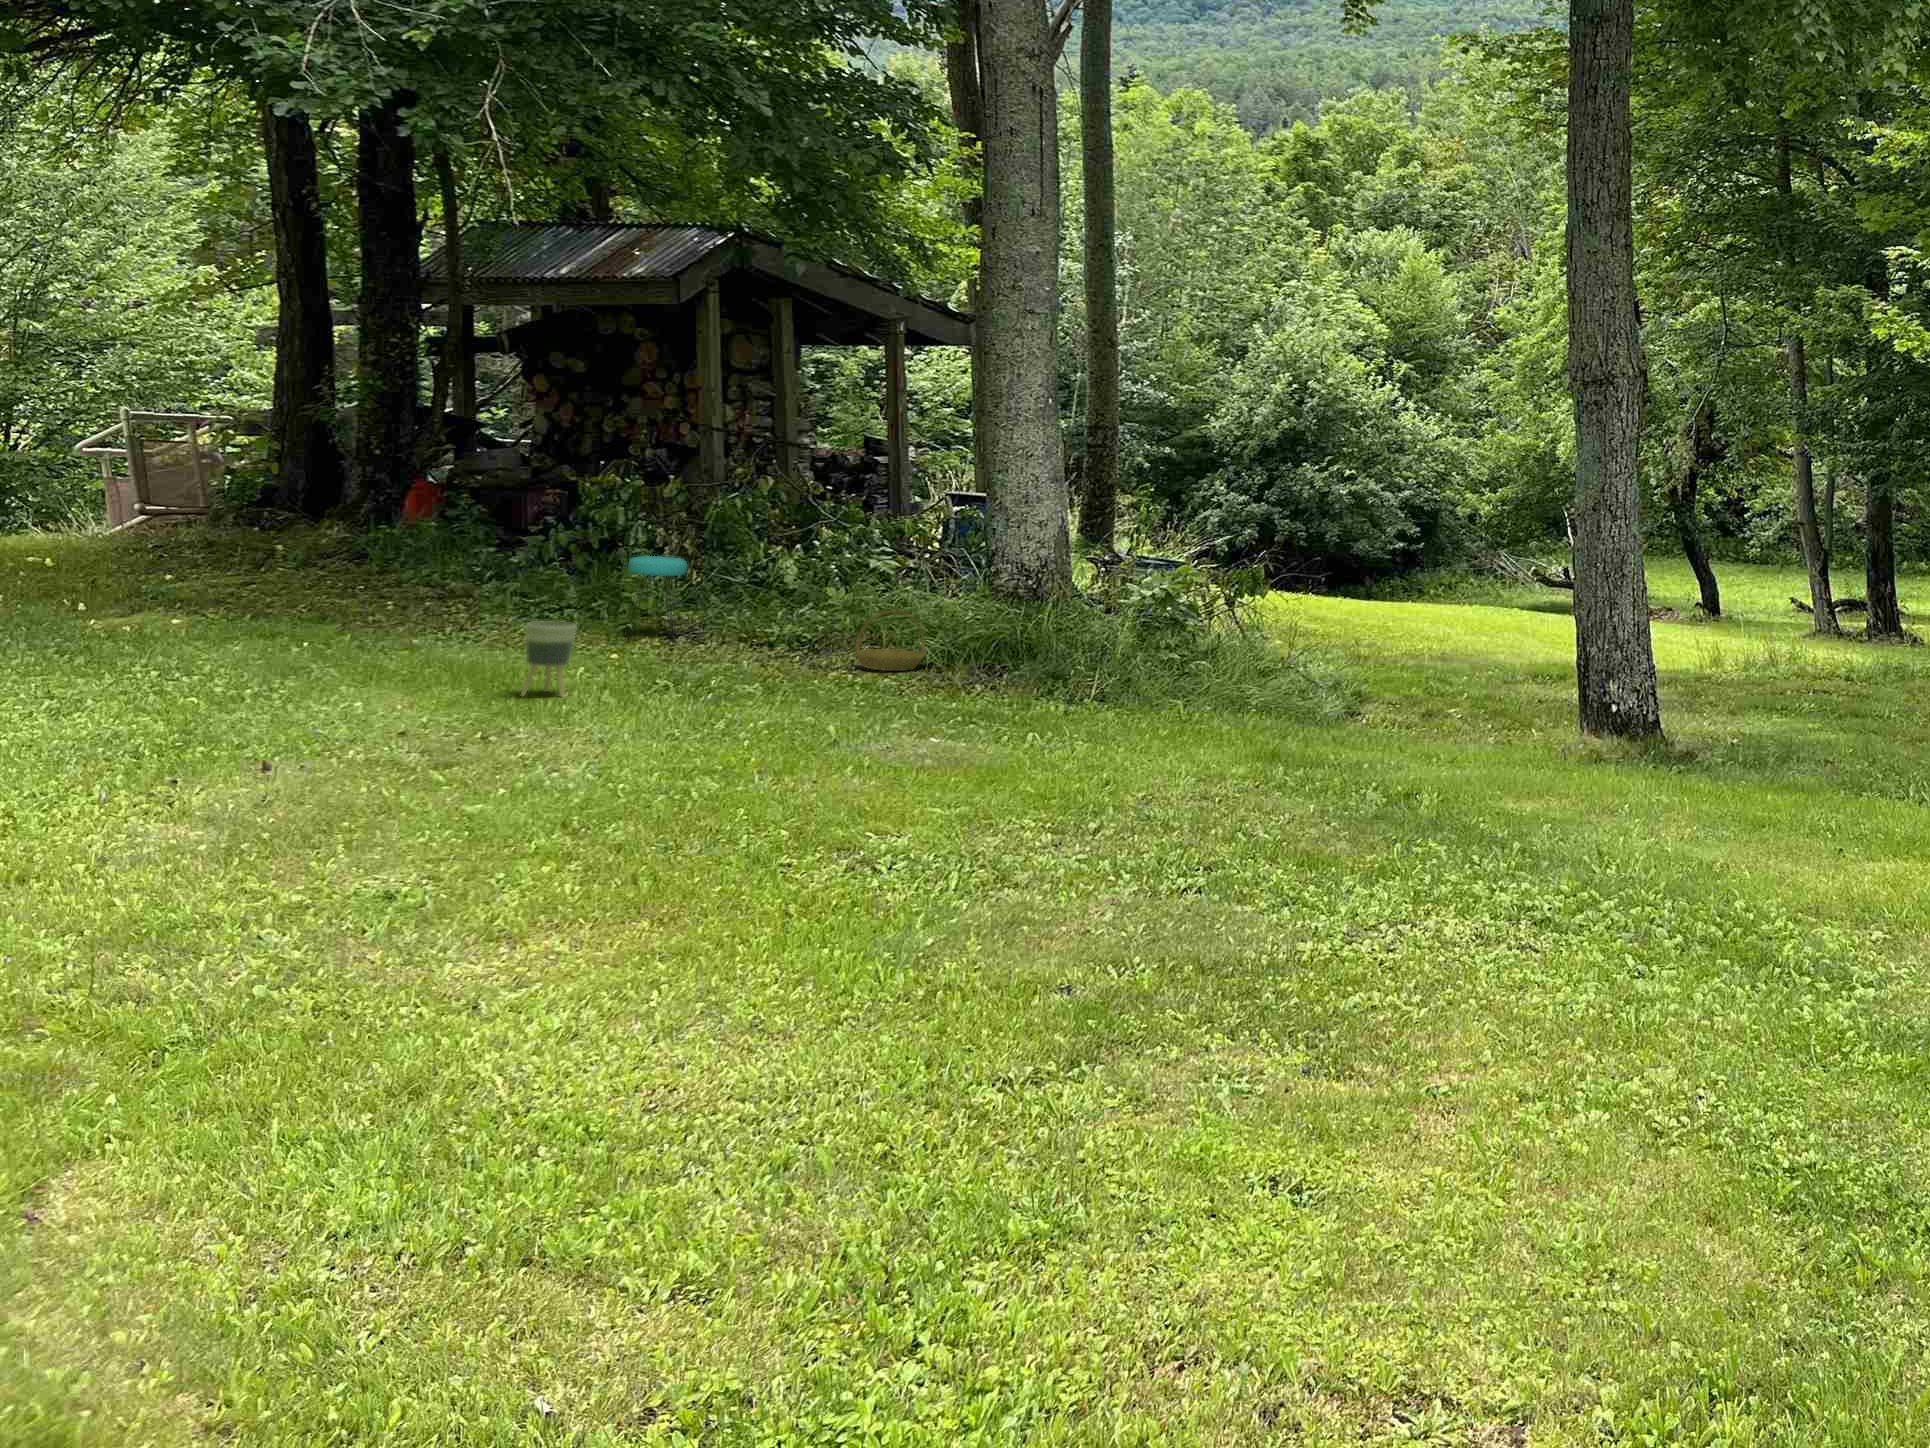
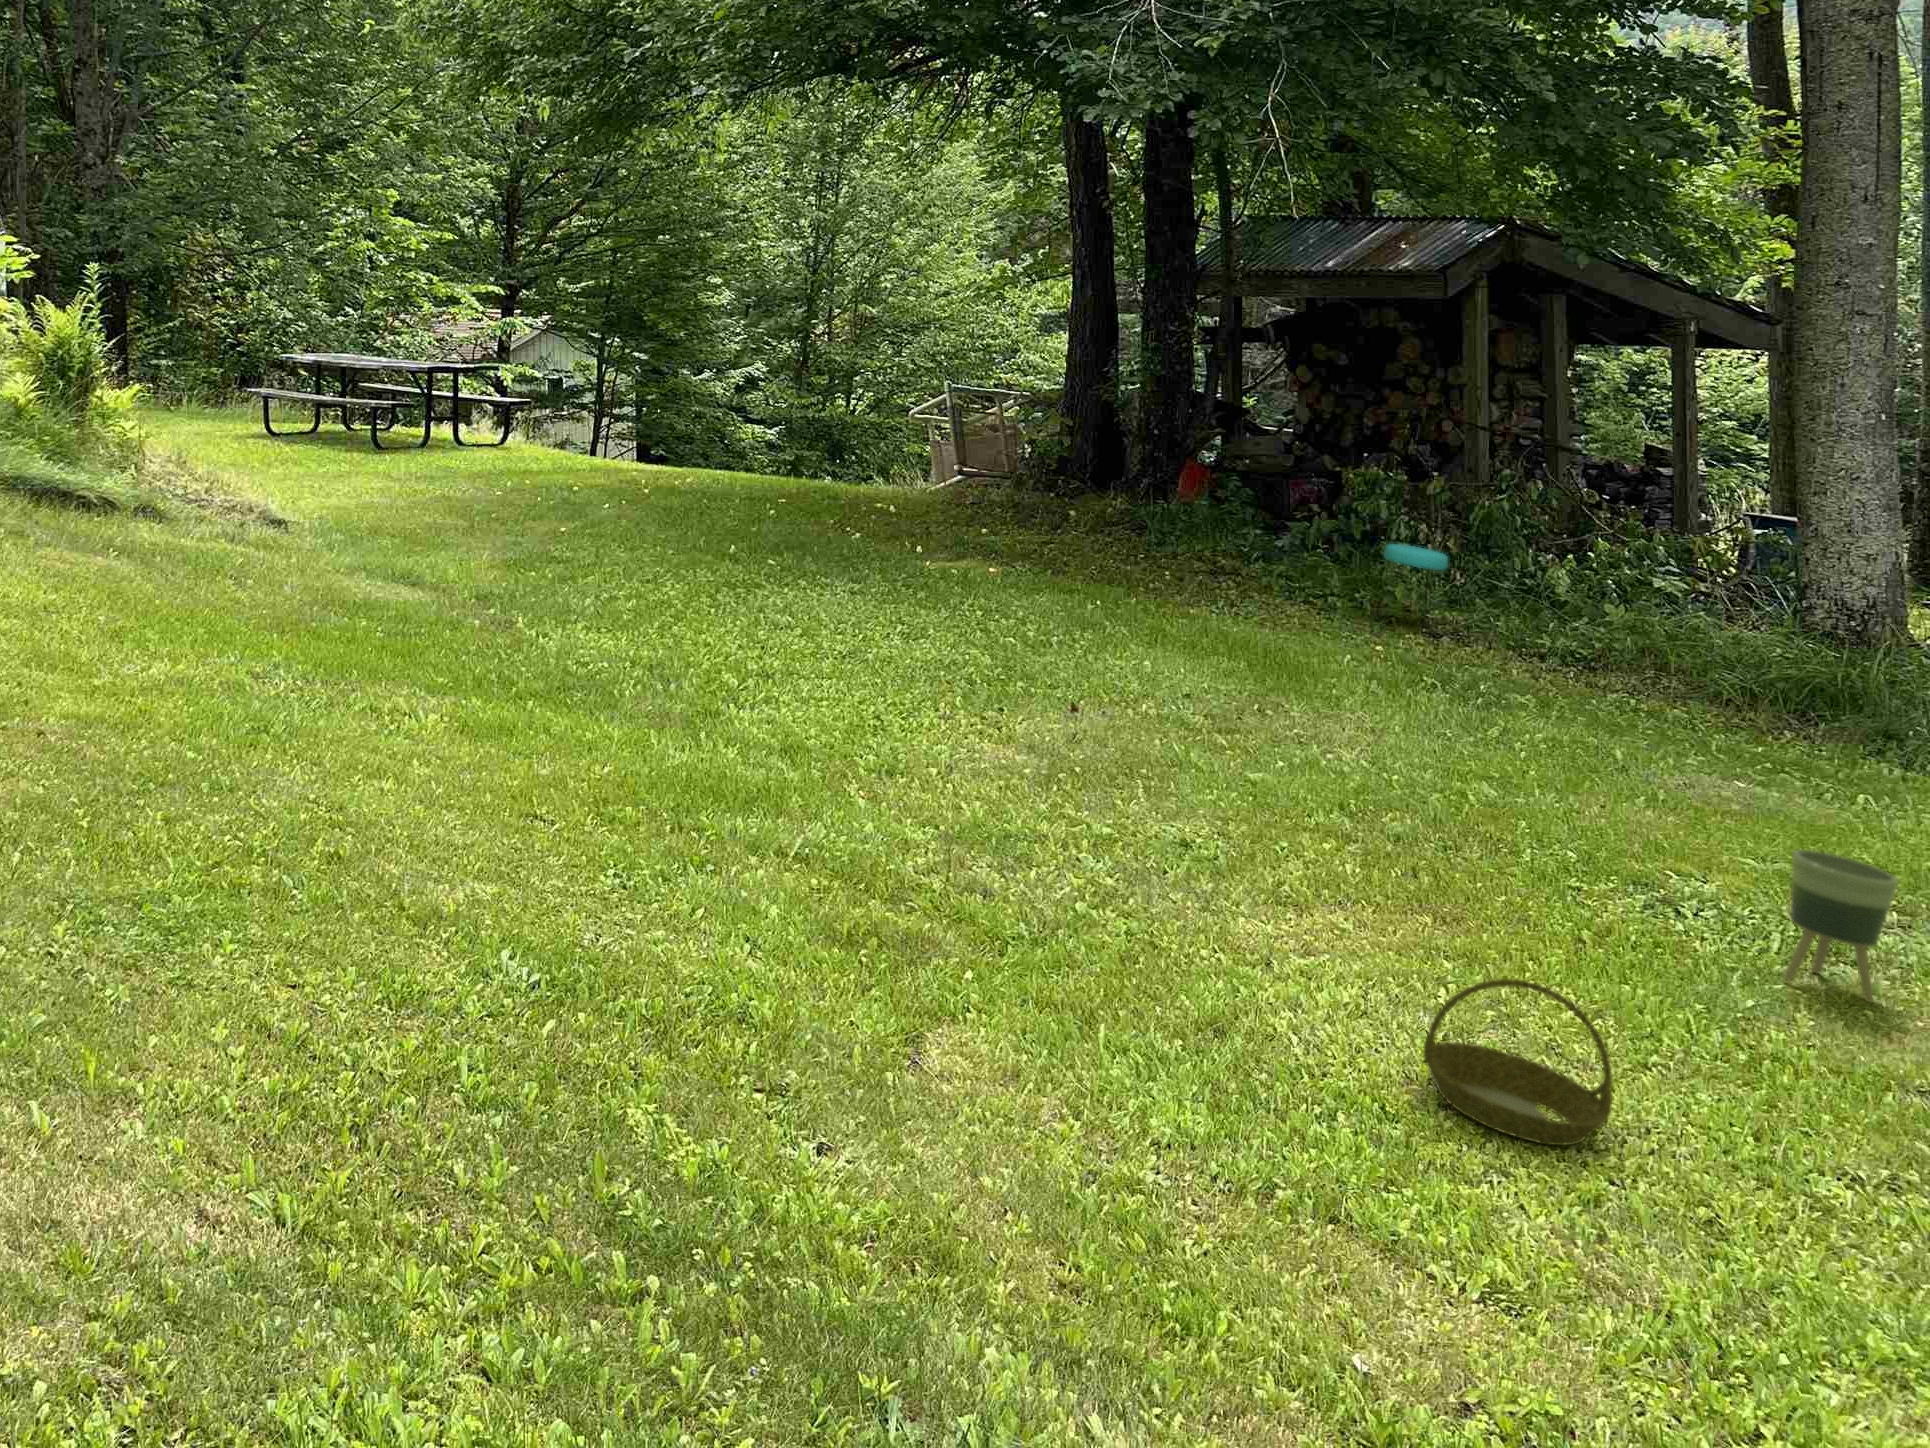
basket: present [855,610,925,671] -> present [1423,979,1612,1146]
planter: present [521,621,577,697] -> present [1784,850,1898,1003]

